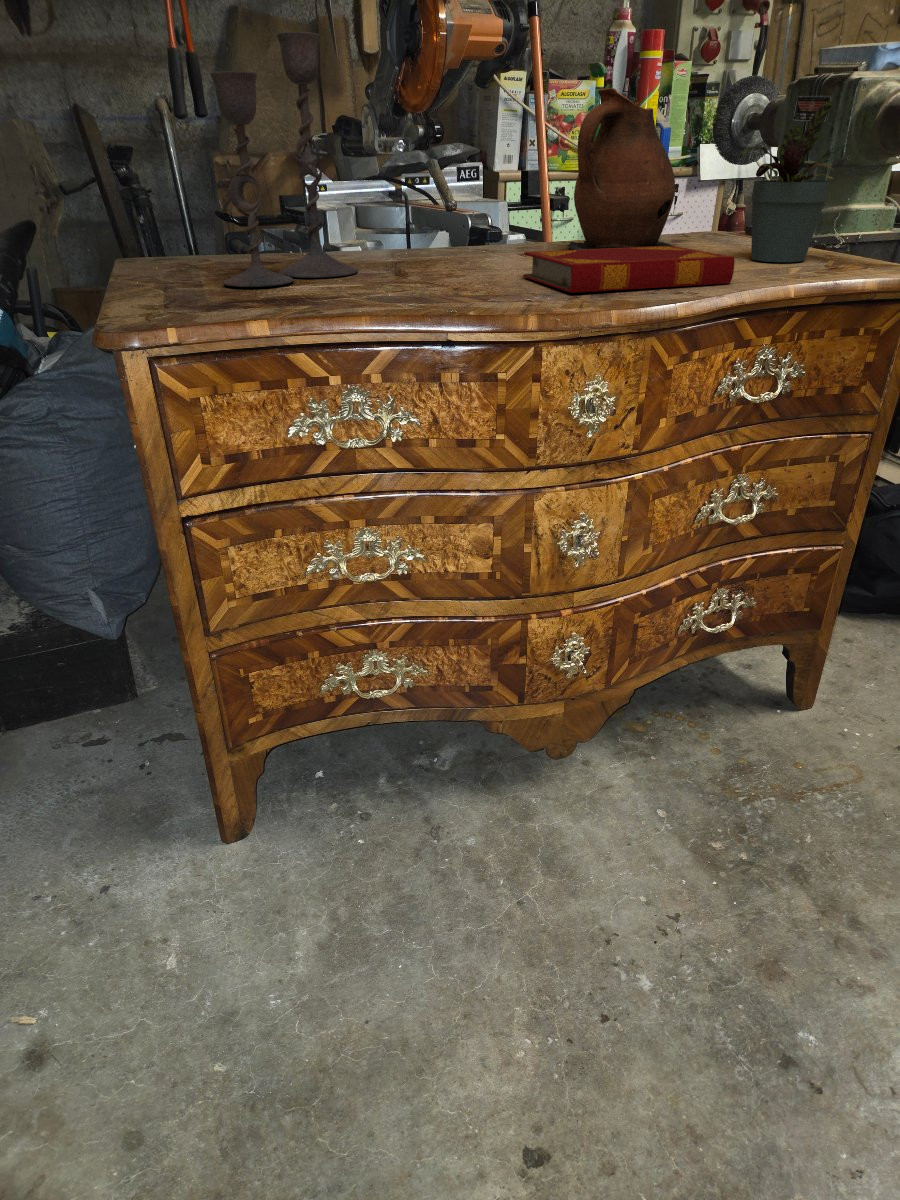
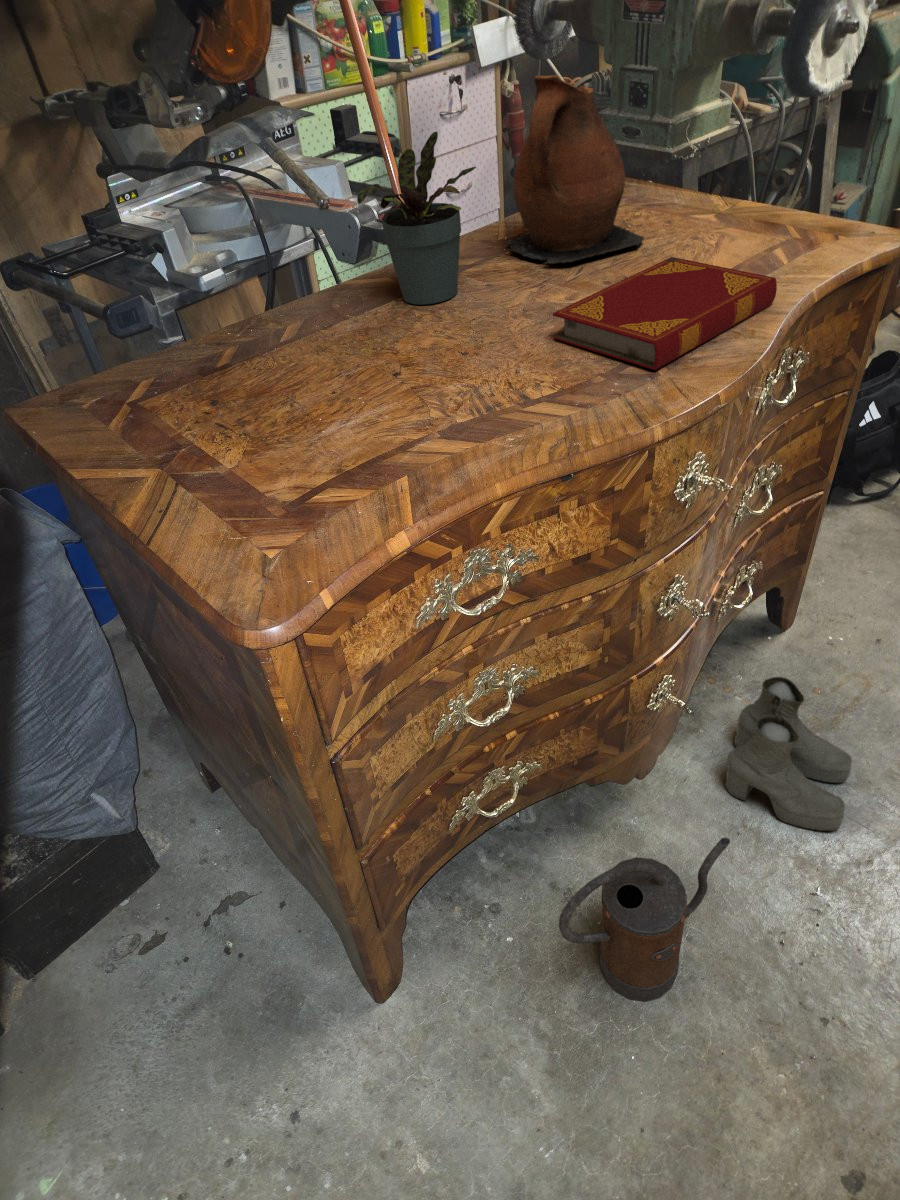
candlestick: present [210,32,358,287] -> none [173,102,353,451]
potted plant: present [739,101,847,262] -> present [357,132,476,305]
boots: none [639,702,778,874] -> present [725,677,852,831]
watering can: none [361,748,558,935] -> present [559,838,730,1001]

